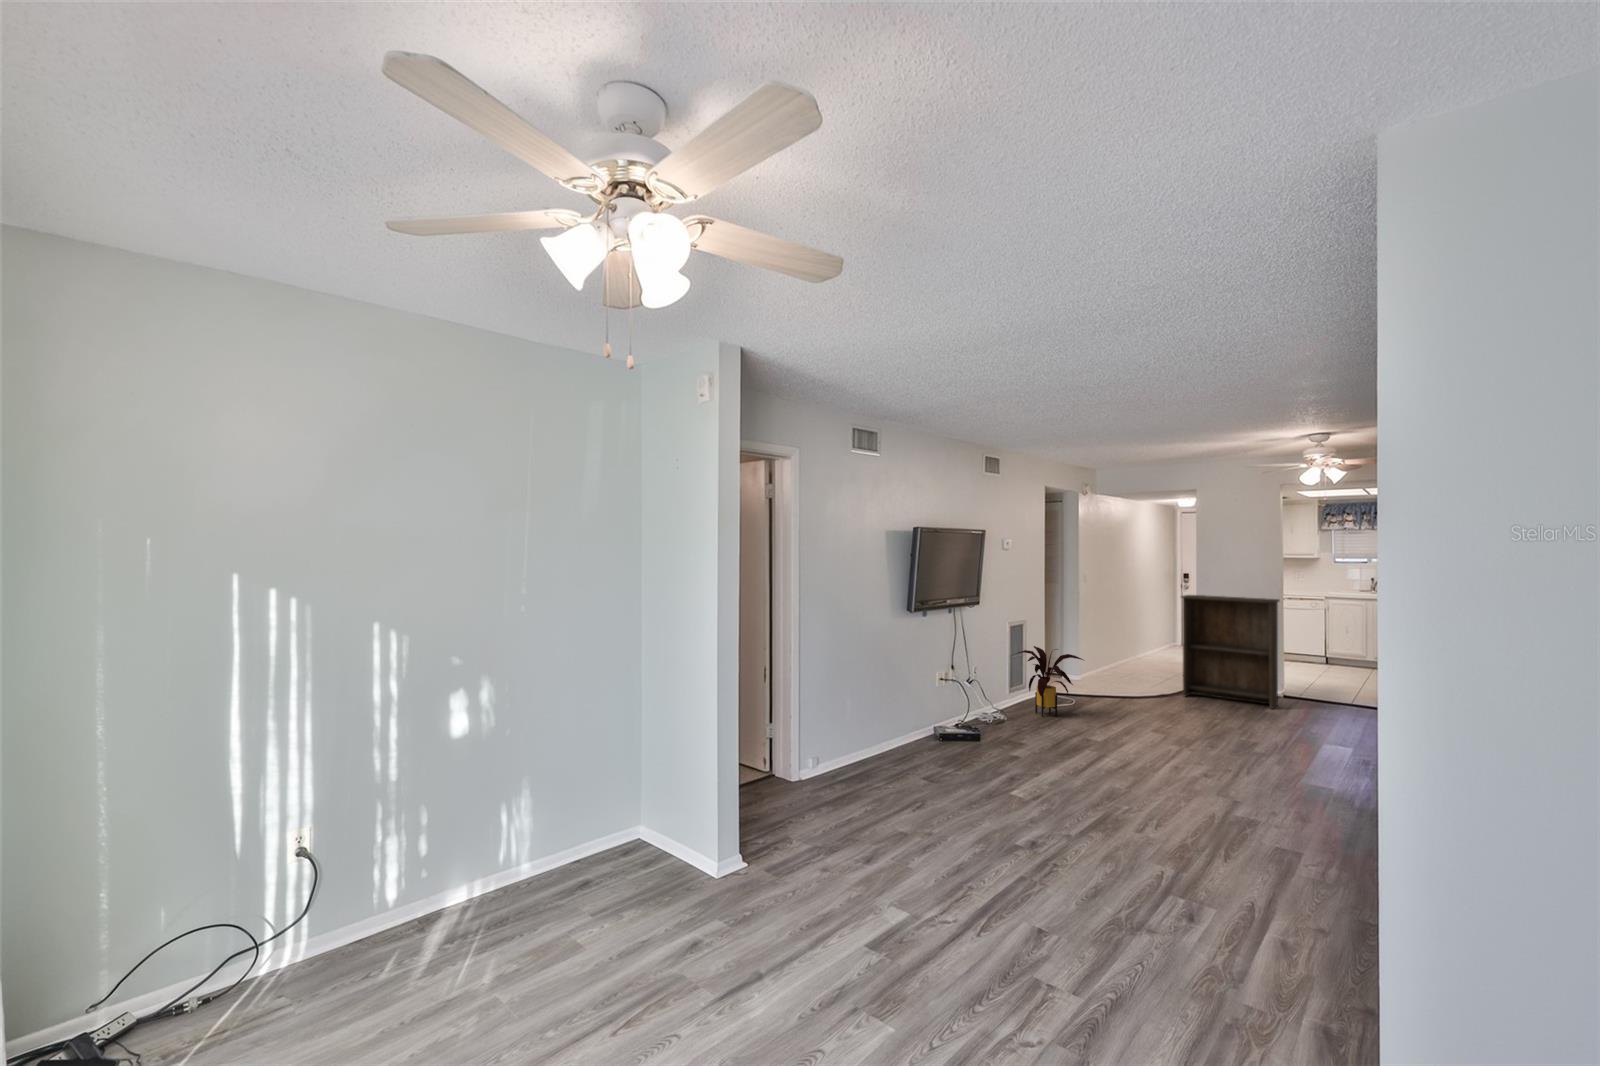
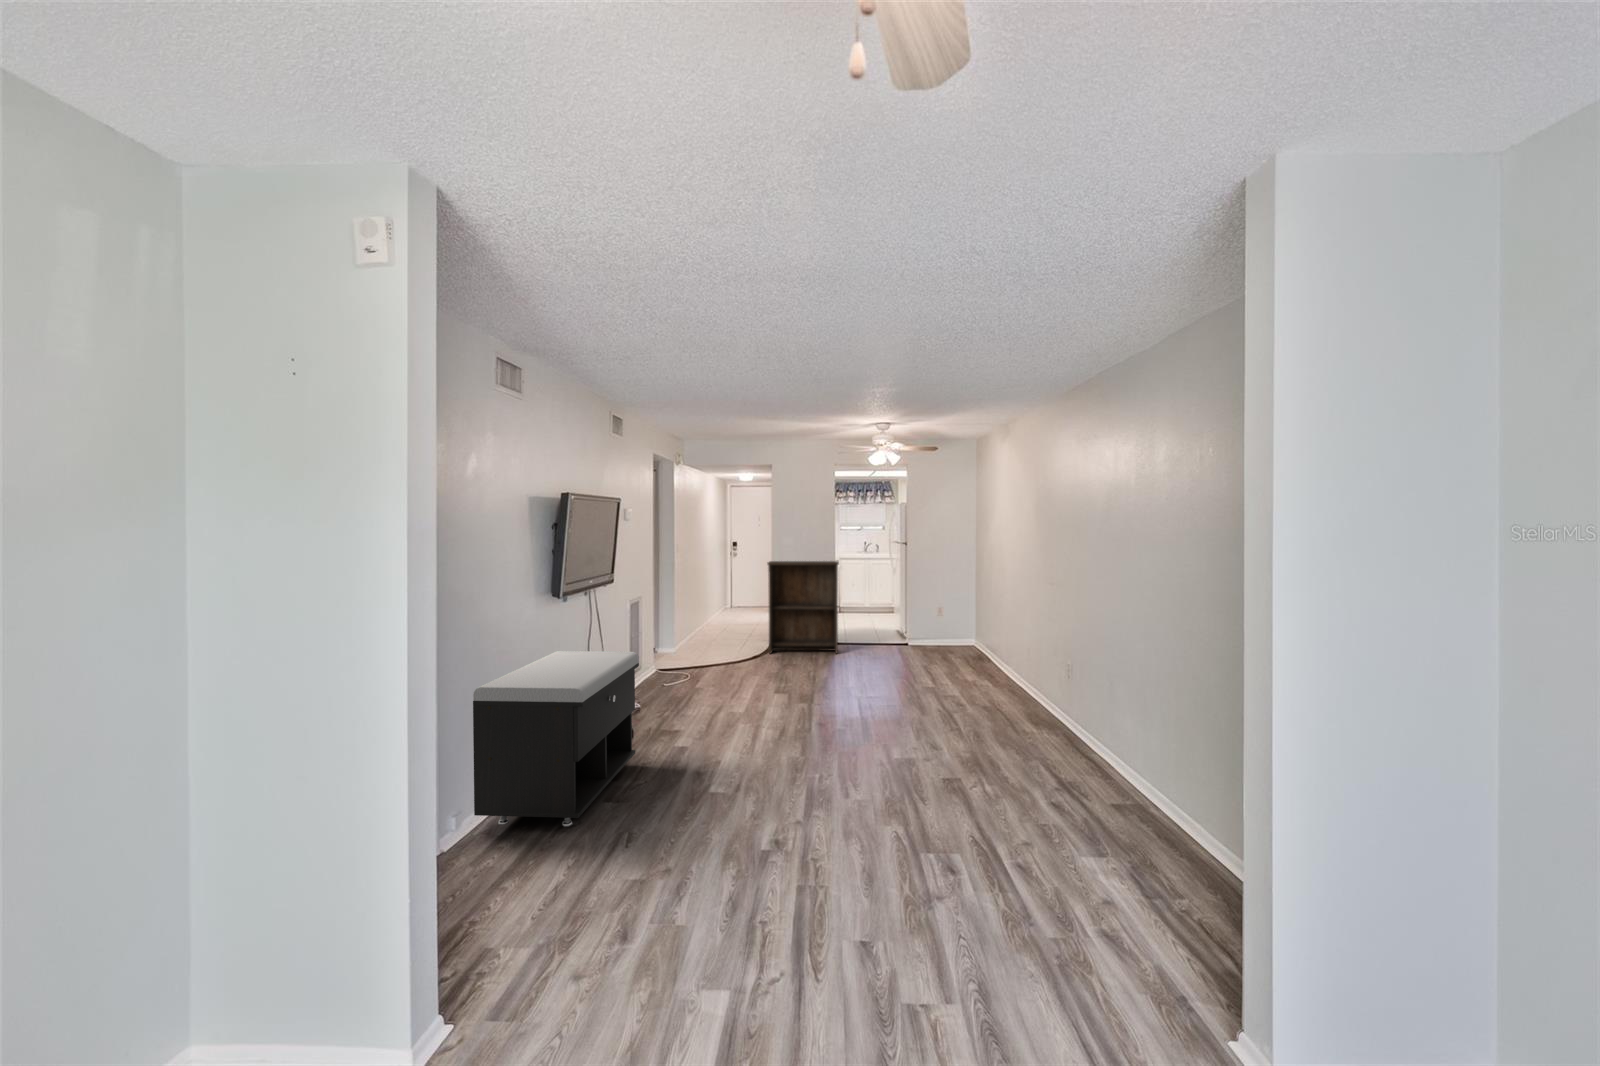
house plant: present [1017,646,1083,717] -> none [632,623,708,696]
storage bench: none [825,654,969,788] -> present [473,651,639,827]

